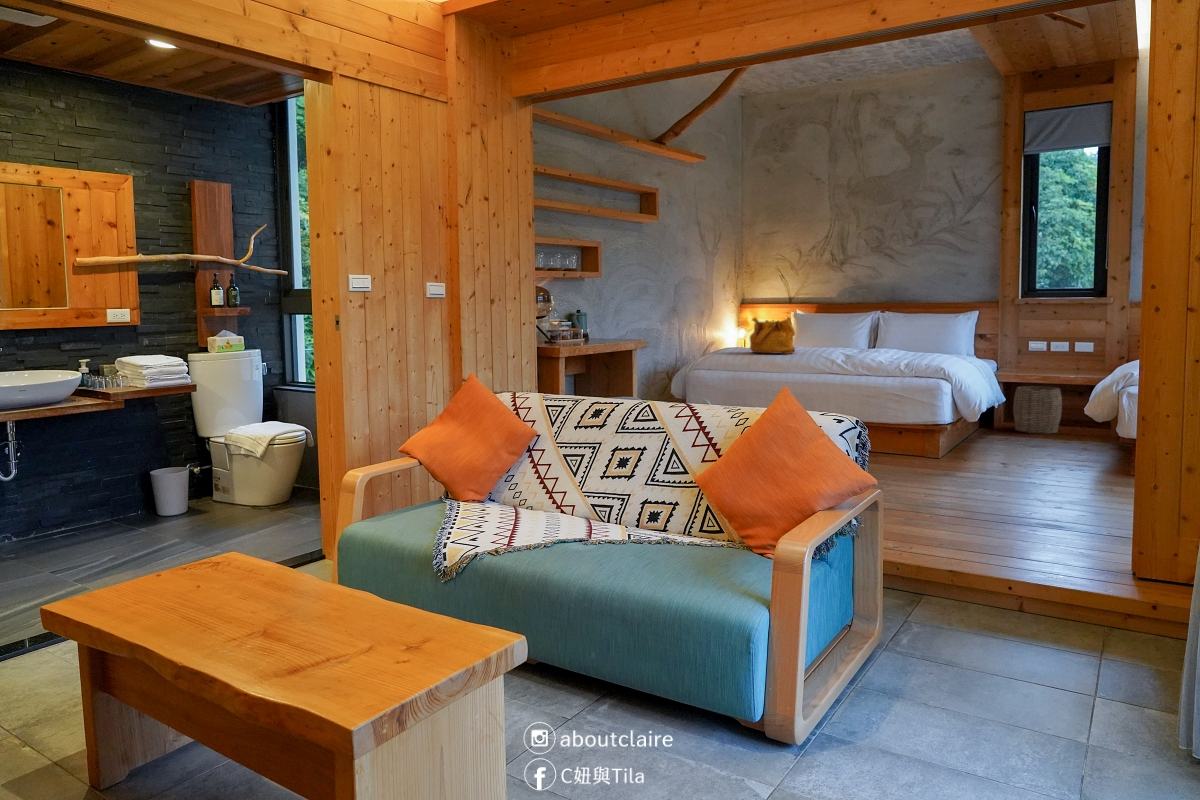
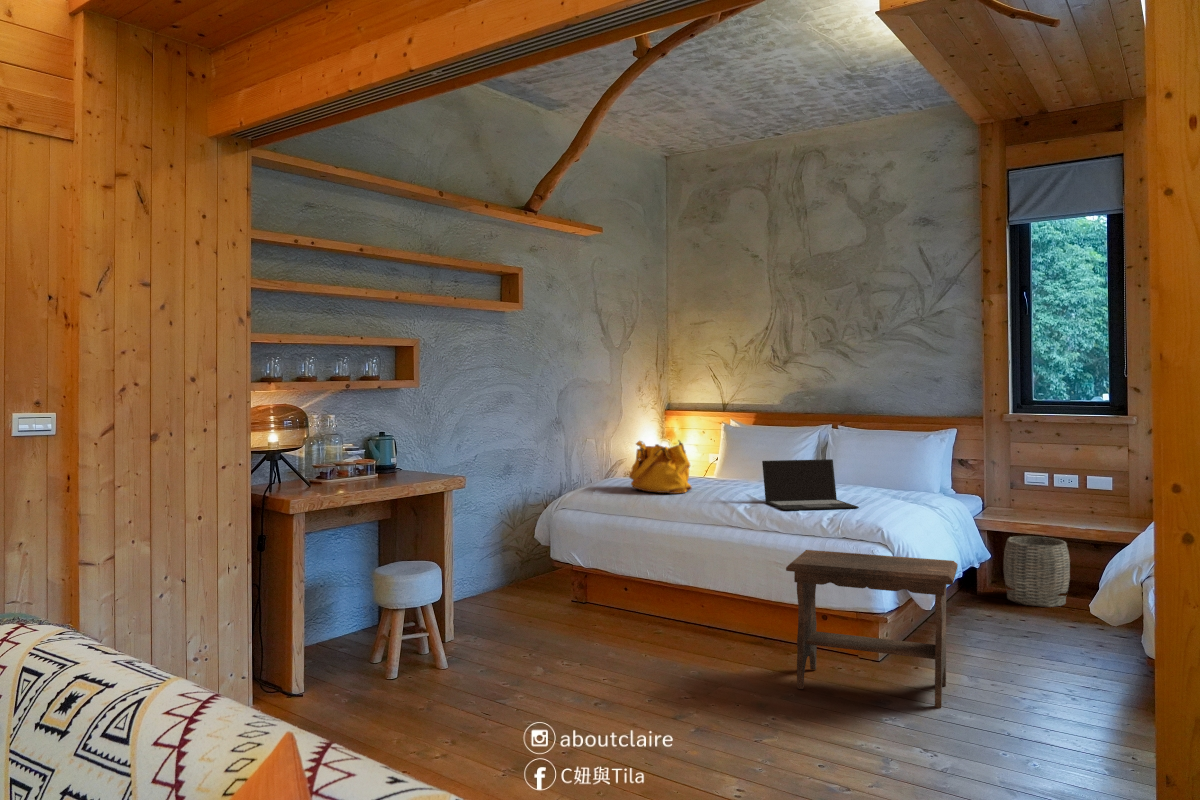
laptop: none [854,326,926,359] -> present [762,459,859,510]
footstool: none [889,382,1003,476] -> present [786,550,958,708]

